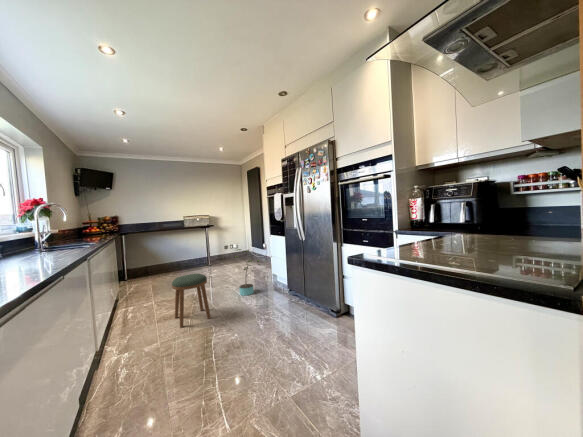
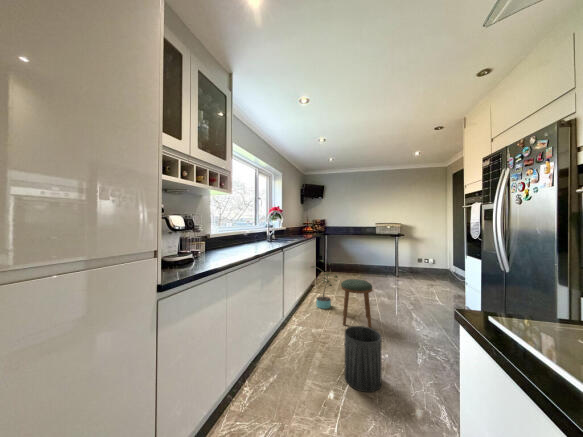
potted plant: present [234,249,260,295] -> present [312,260,337,309]
trash can: none [205,314,244,379] -> present [345,326,382,392]

